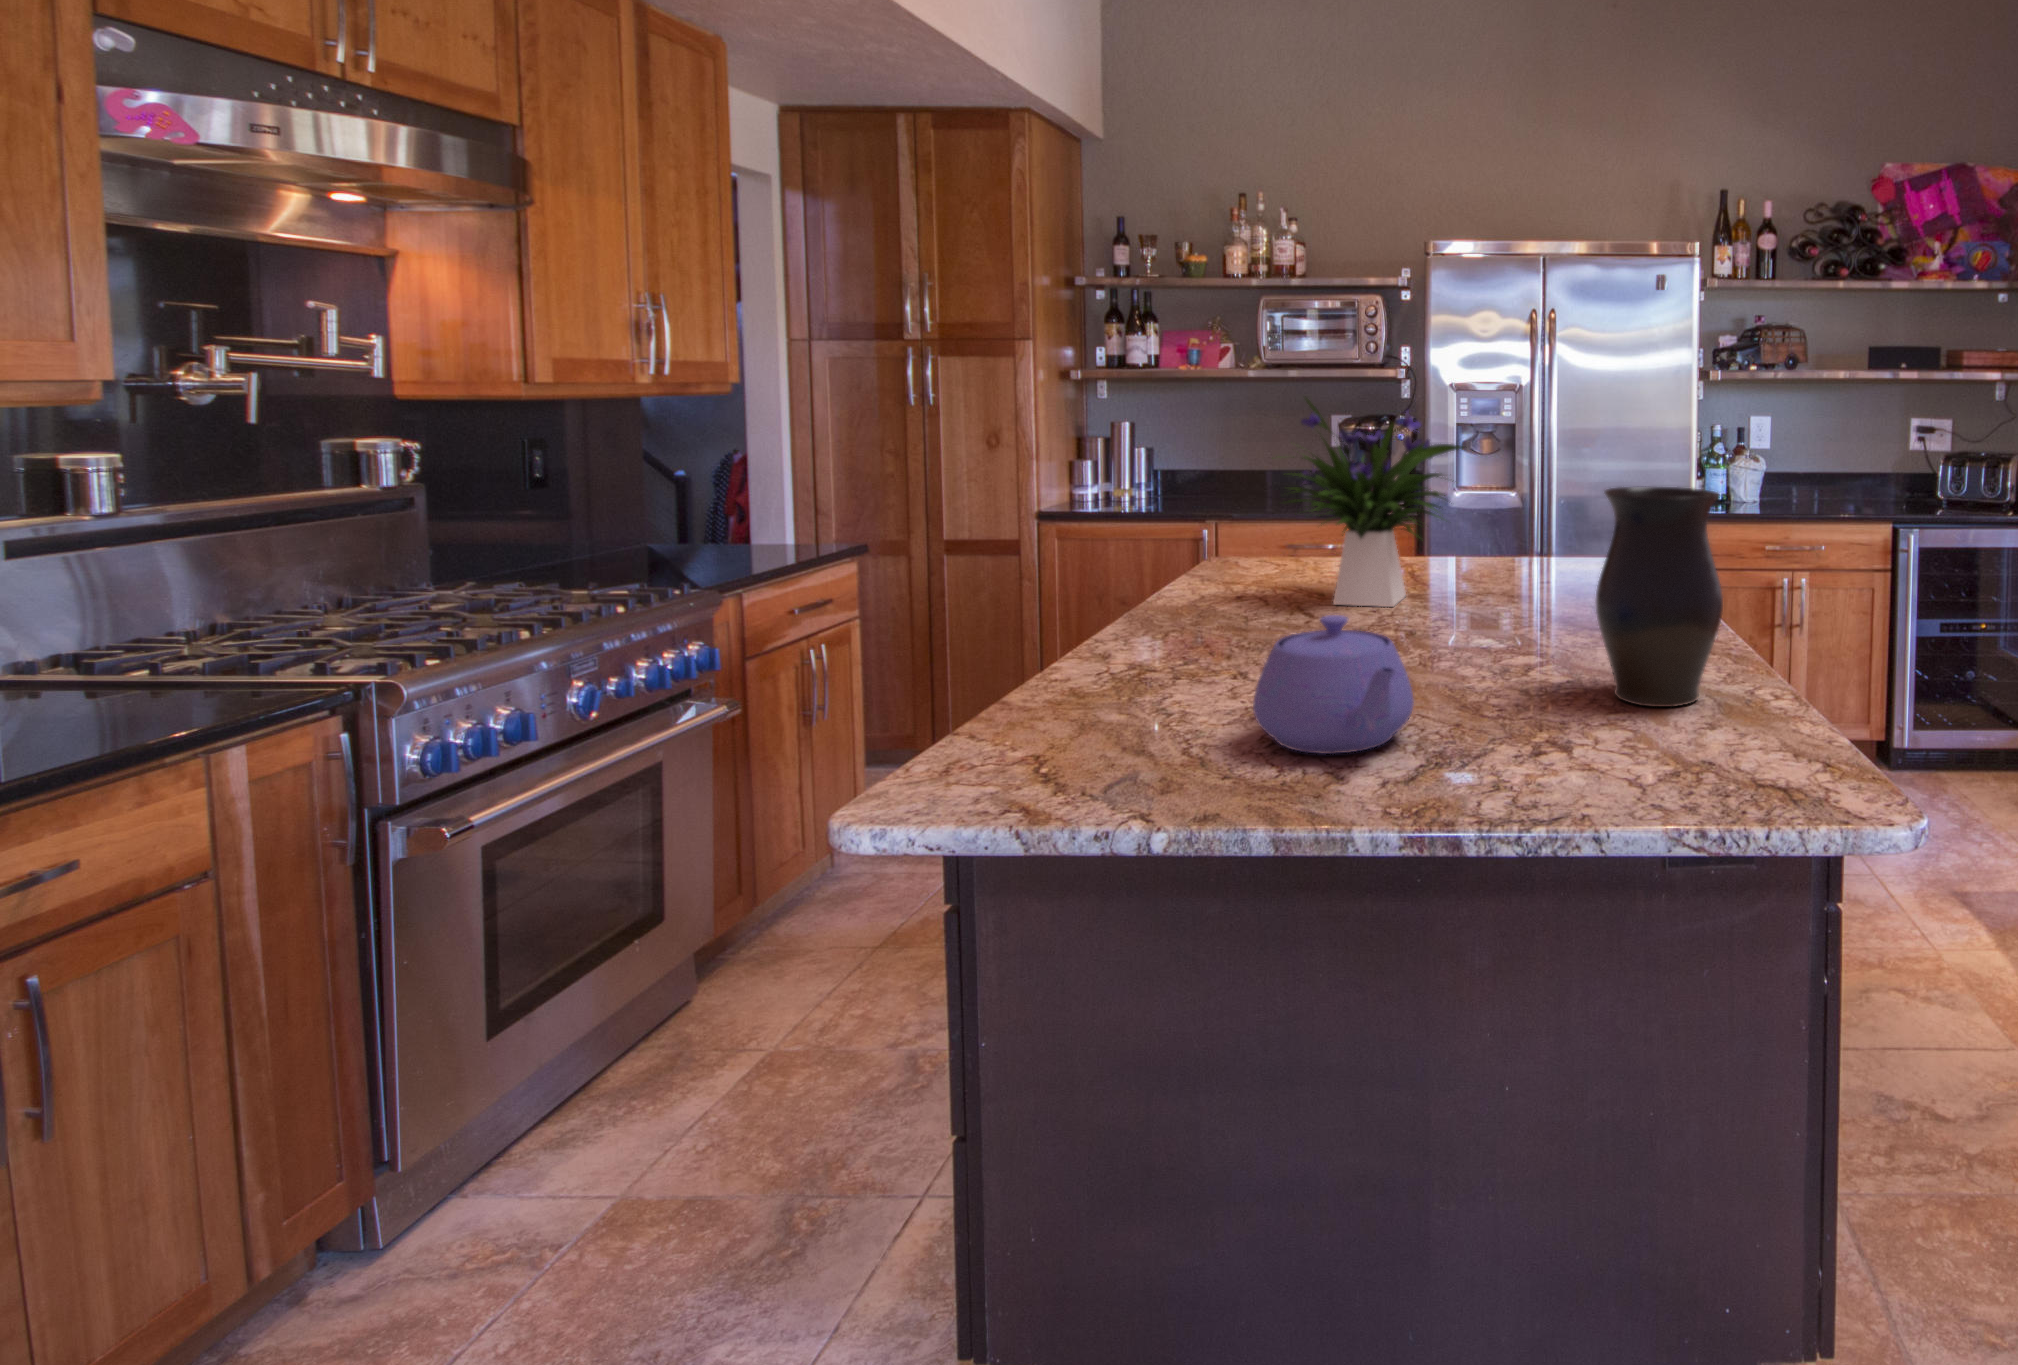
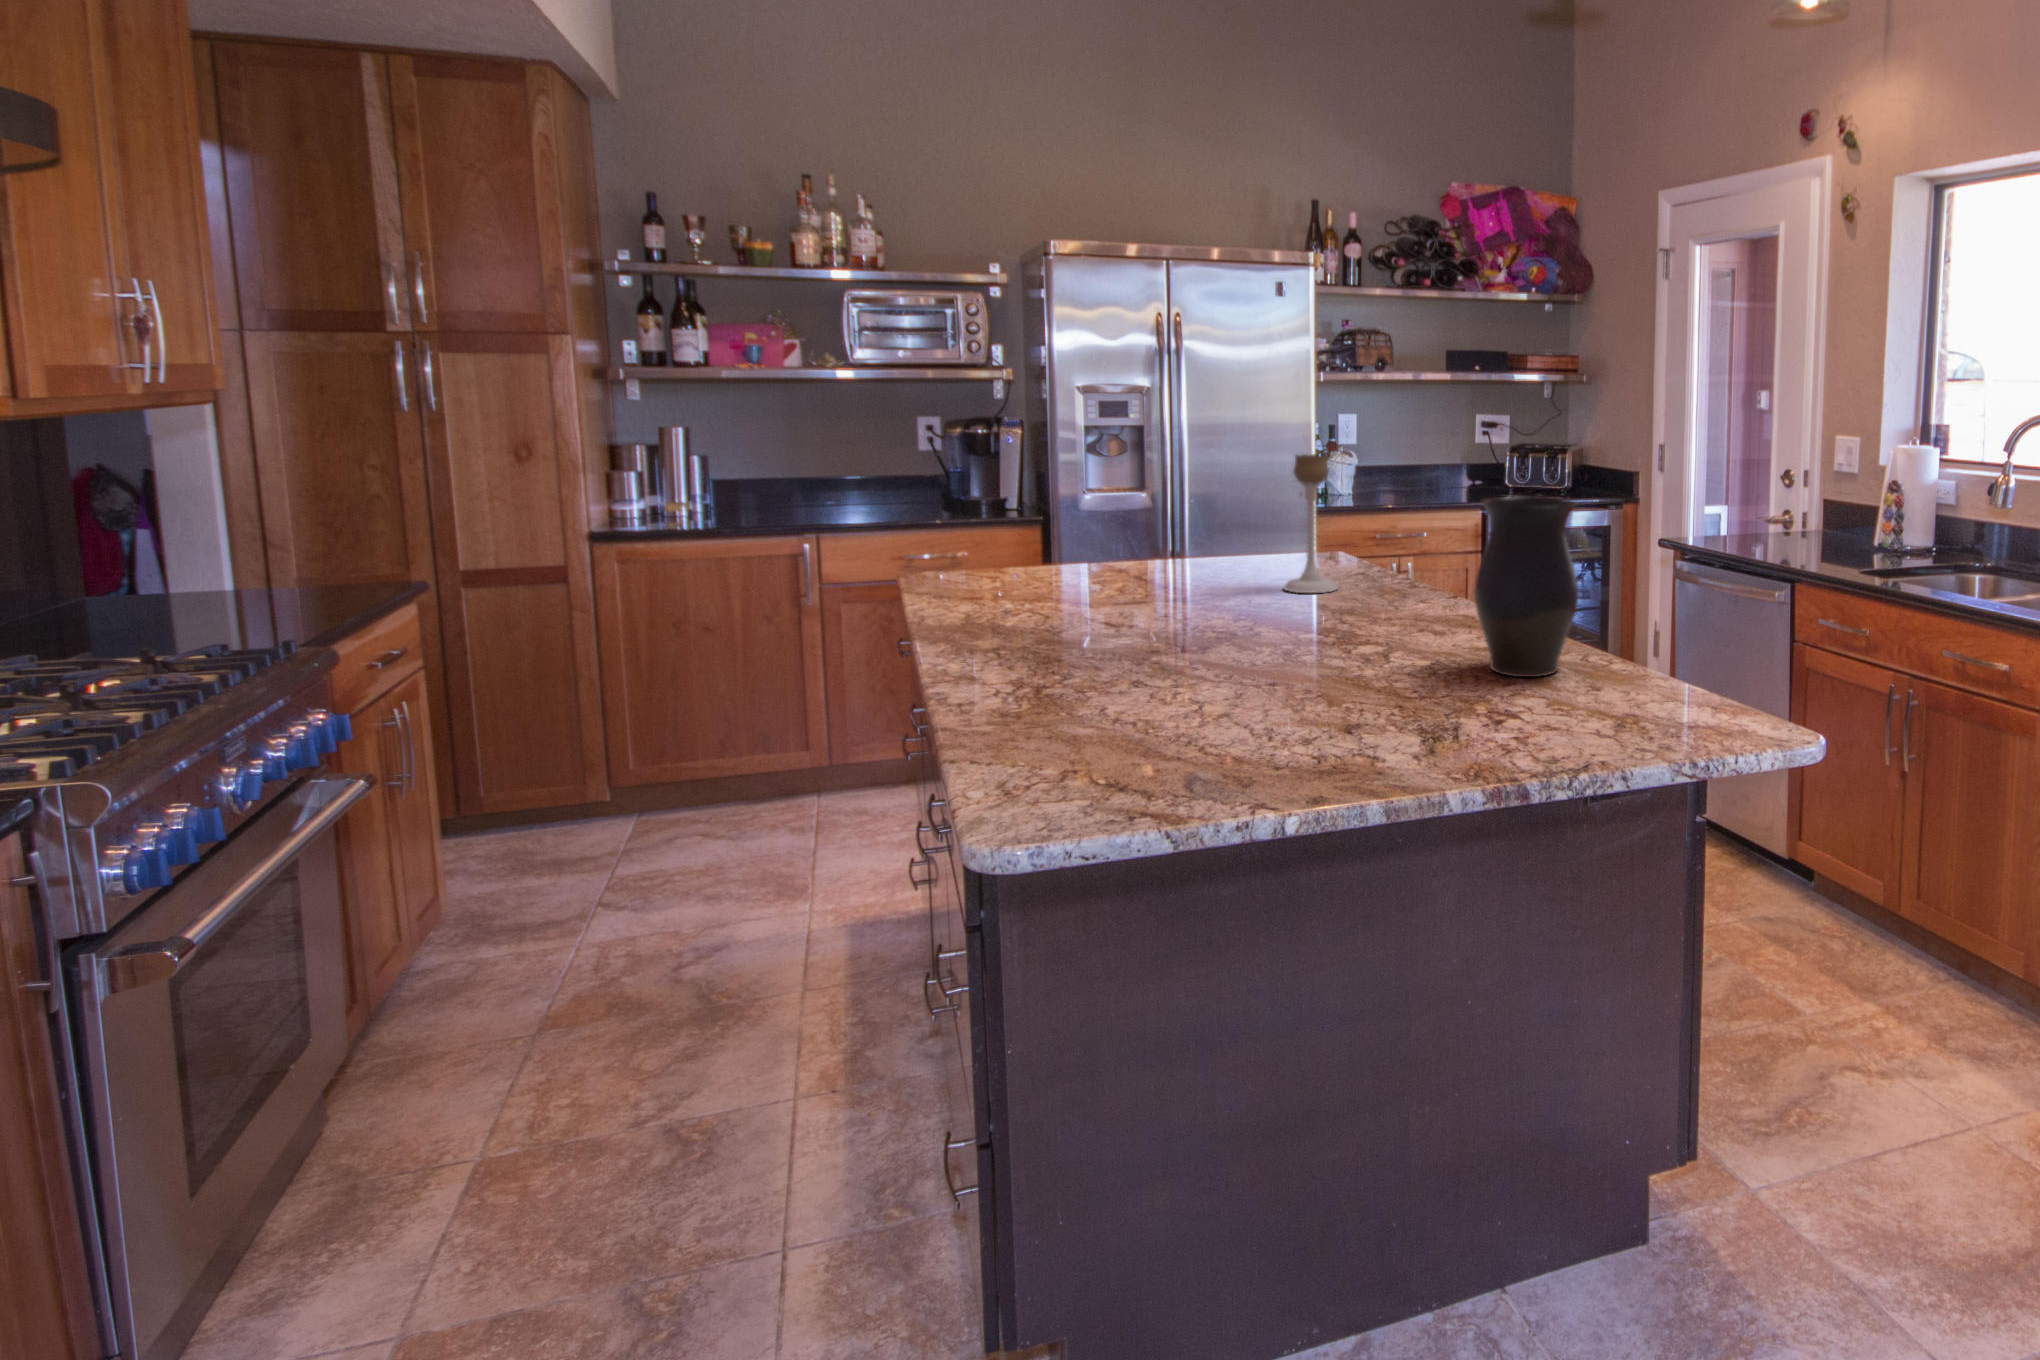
flower arrangement: present [1284,398,1466,607] -> none [1051,413,1248,618]
candle holder: none [1522,443,1581,595] -> present [1284,454,1338,593]
teapot: present [1253,615,1414,754] -> none [1240,624,1418,745]

